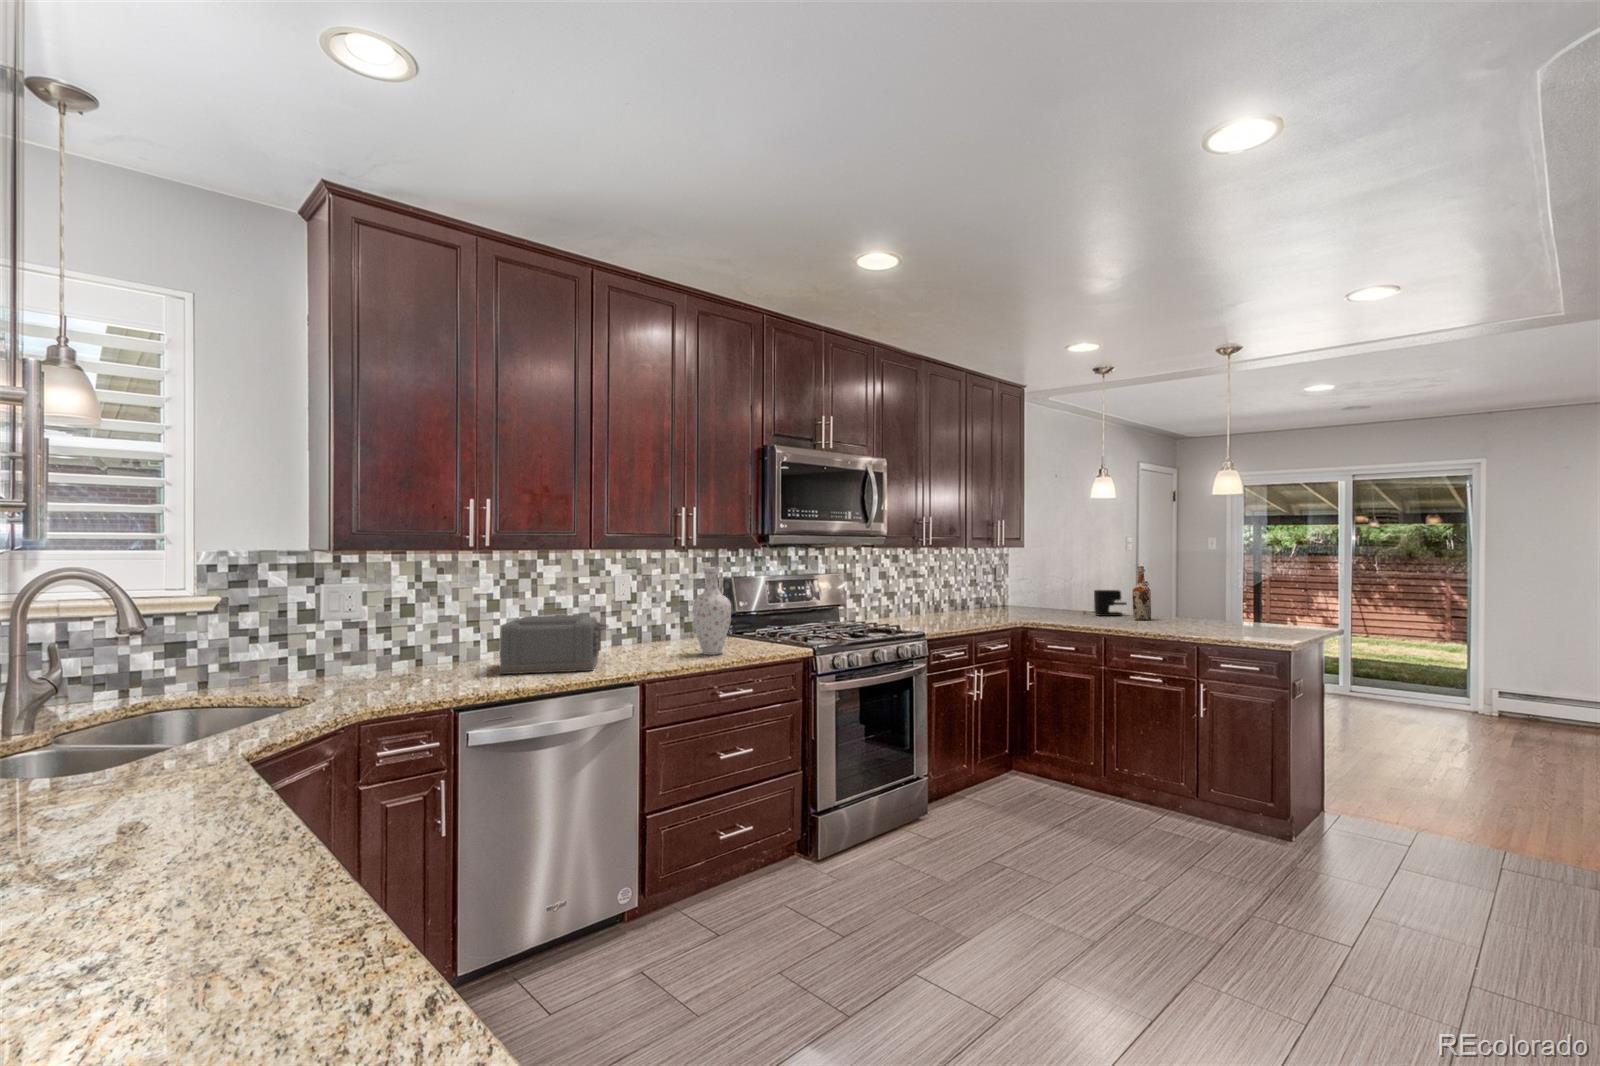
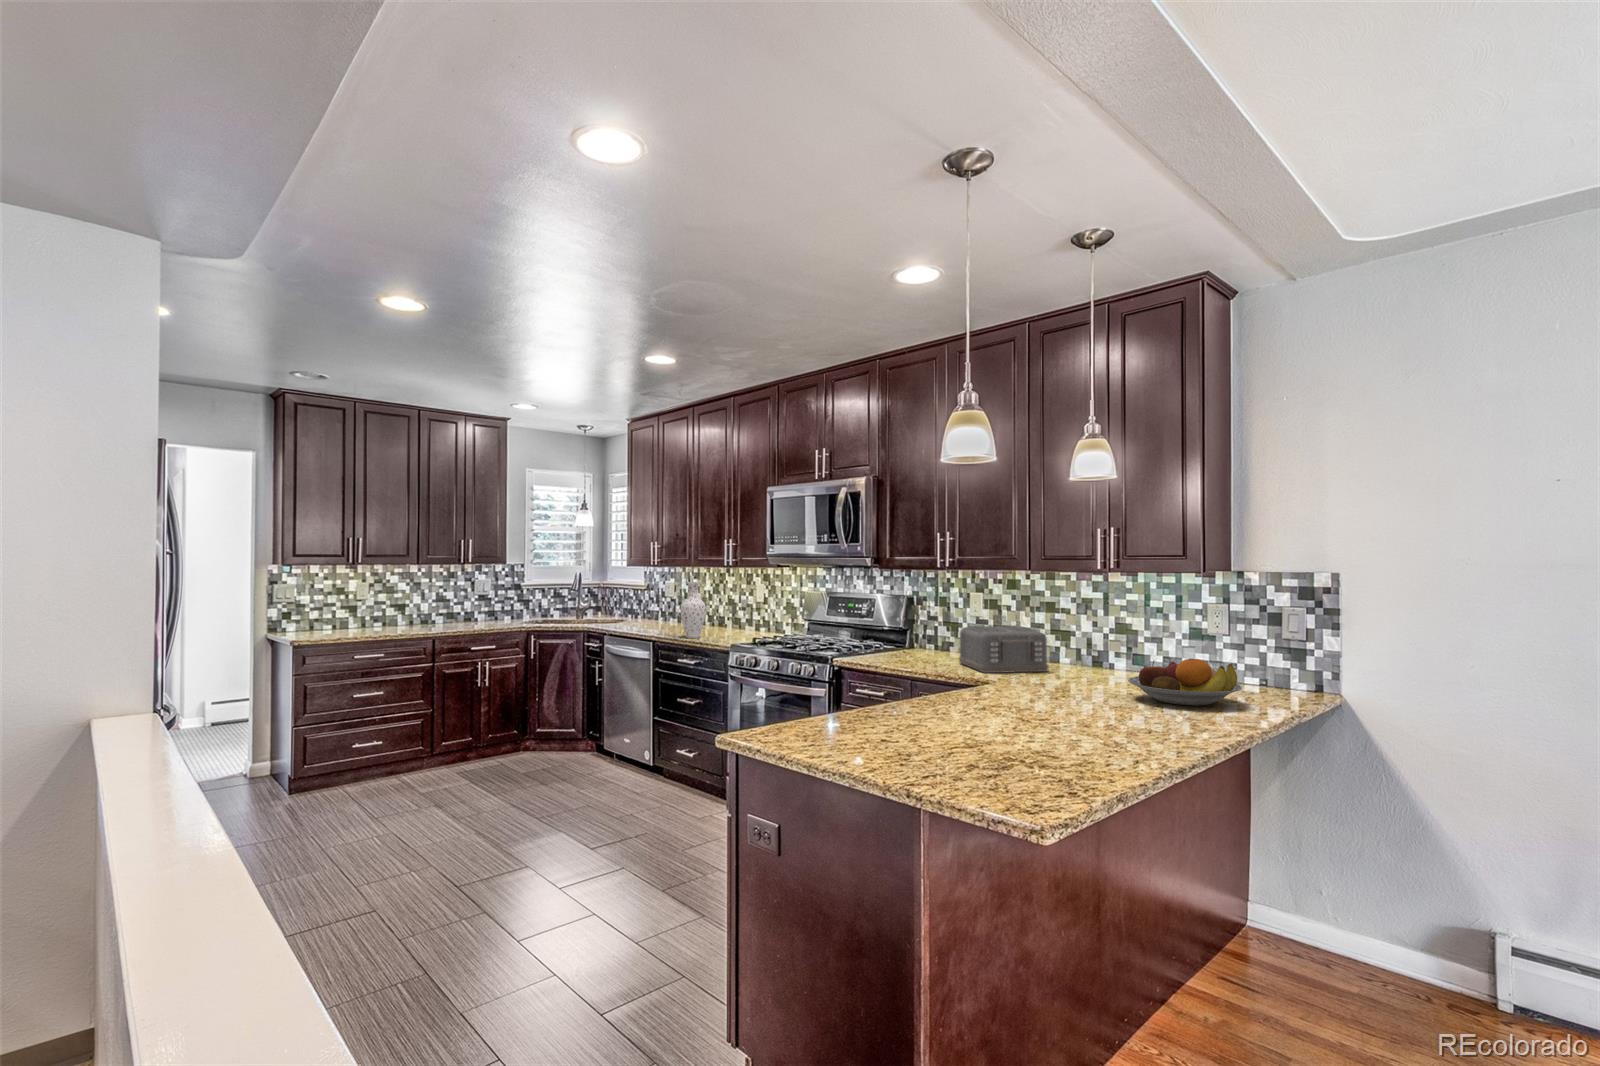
wine bottle: present [1132,566,1151,620] -> none [916,615,945,712]
fruit bowl: none [1024,588,1078,611] -> present [1128,659,1242,706]
coffee maker: present [1094,590,1127,616] -> none [1016,658,1103,713]
toaster: present [499,615,609,674] -> present [959,625,1049,673]

